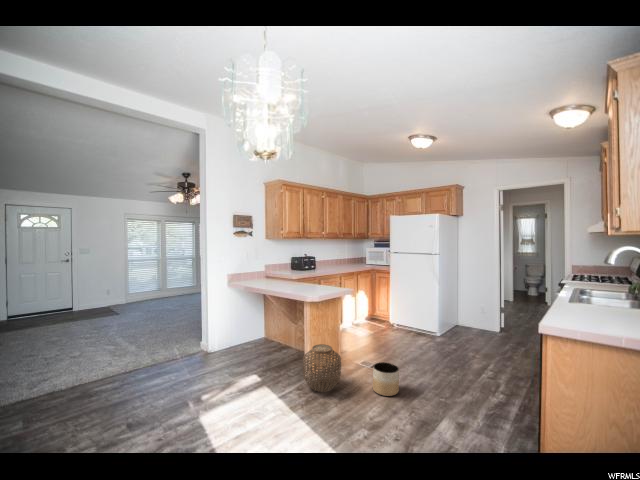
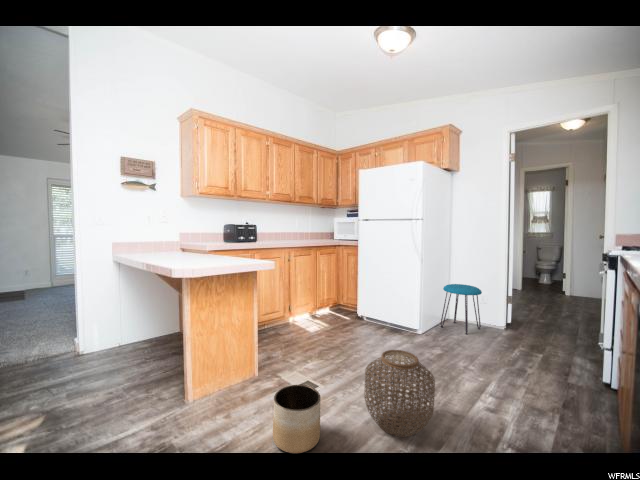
stool: none [453,300,482,336] -> present [441,284,482,335]
woven basket: present [303,344,341,392] -> present [364,350,435,437]

